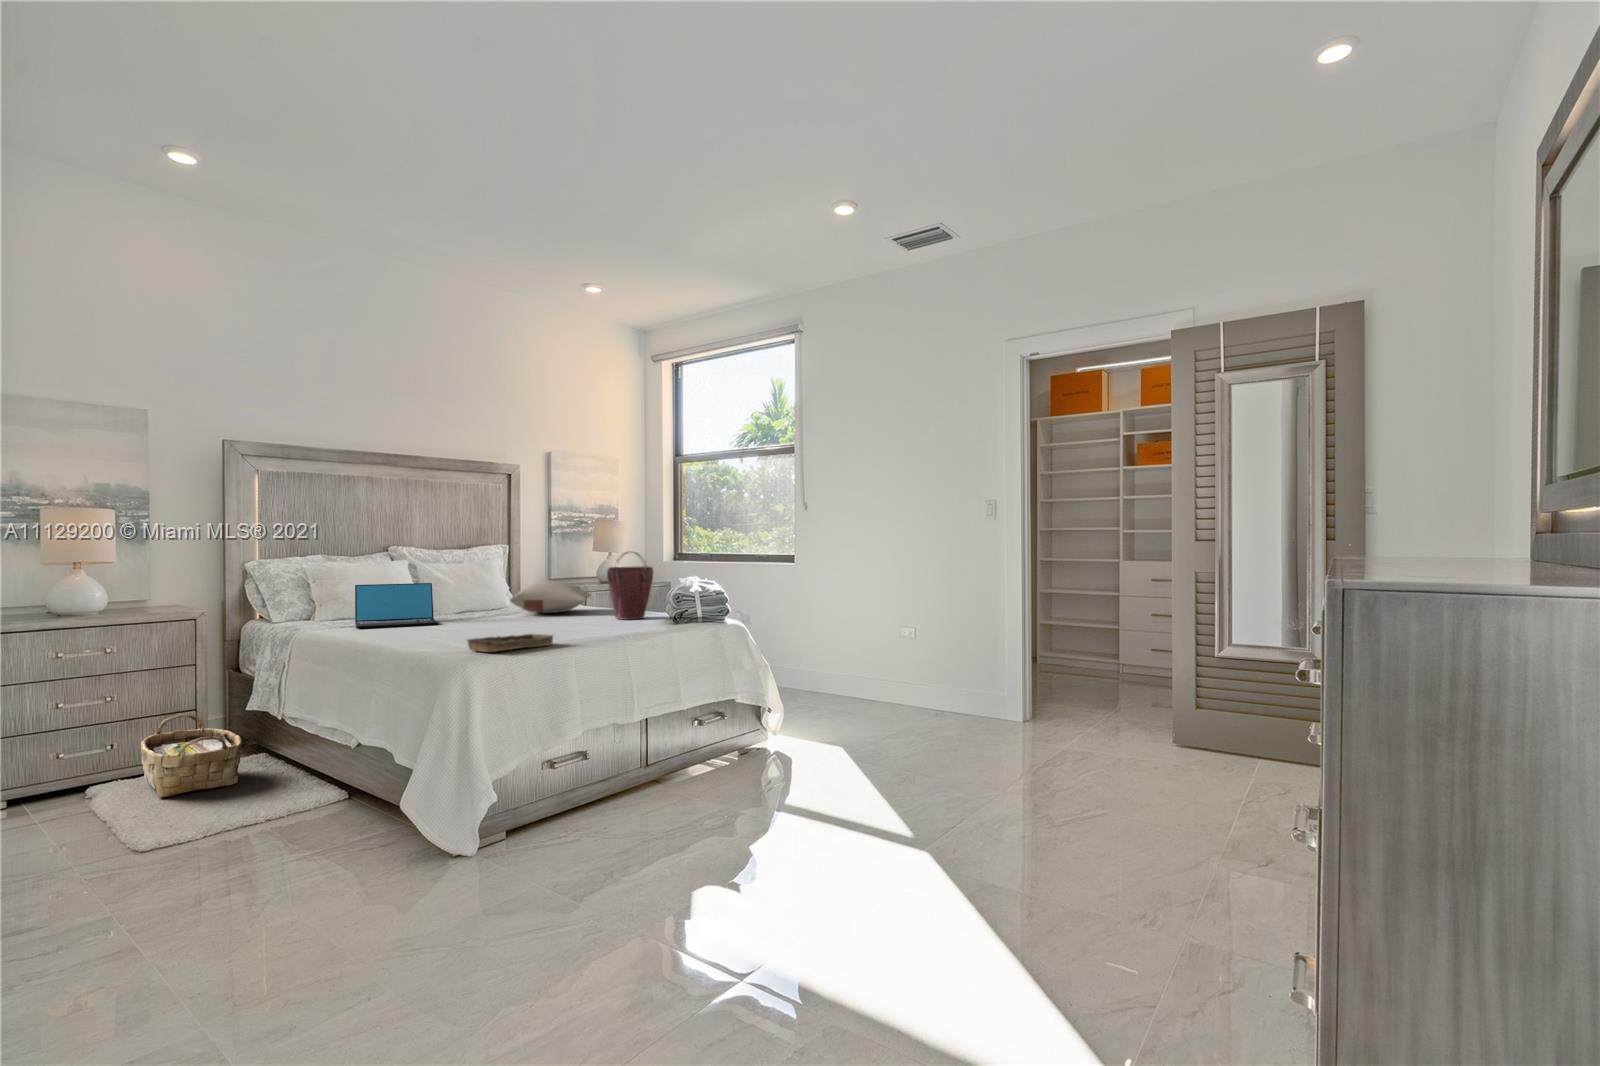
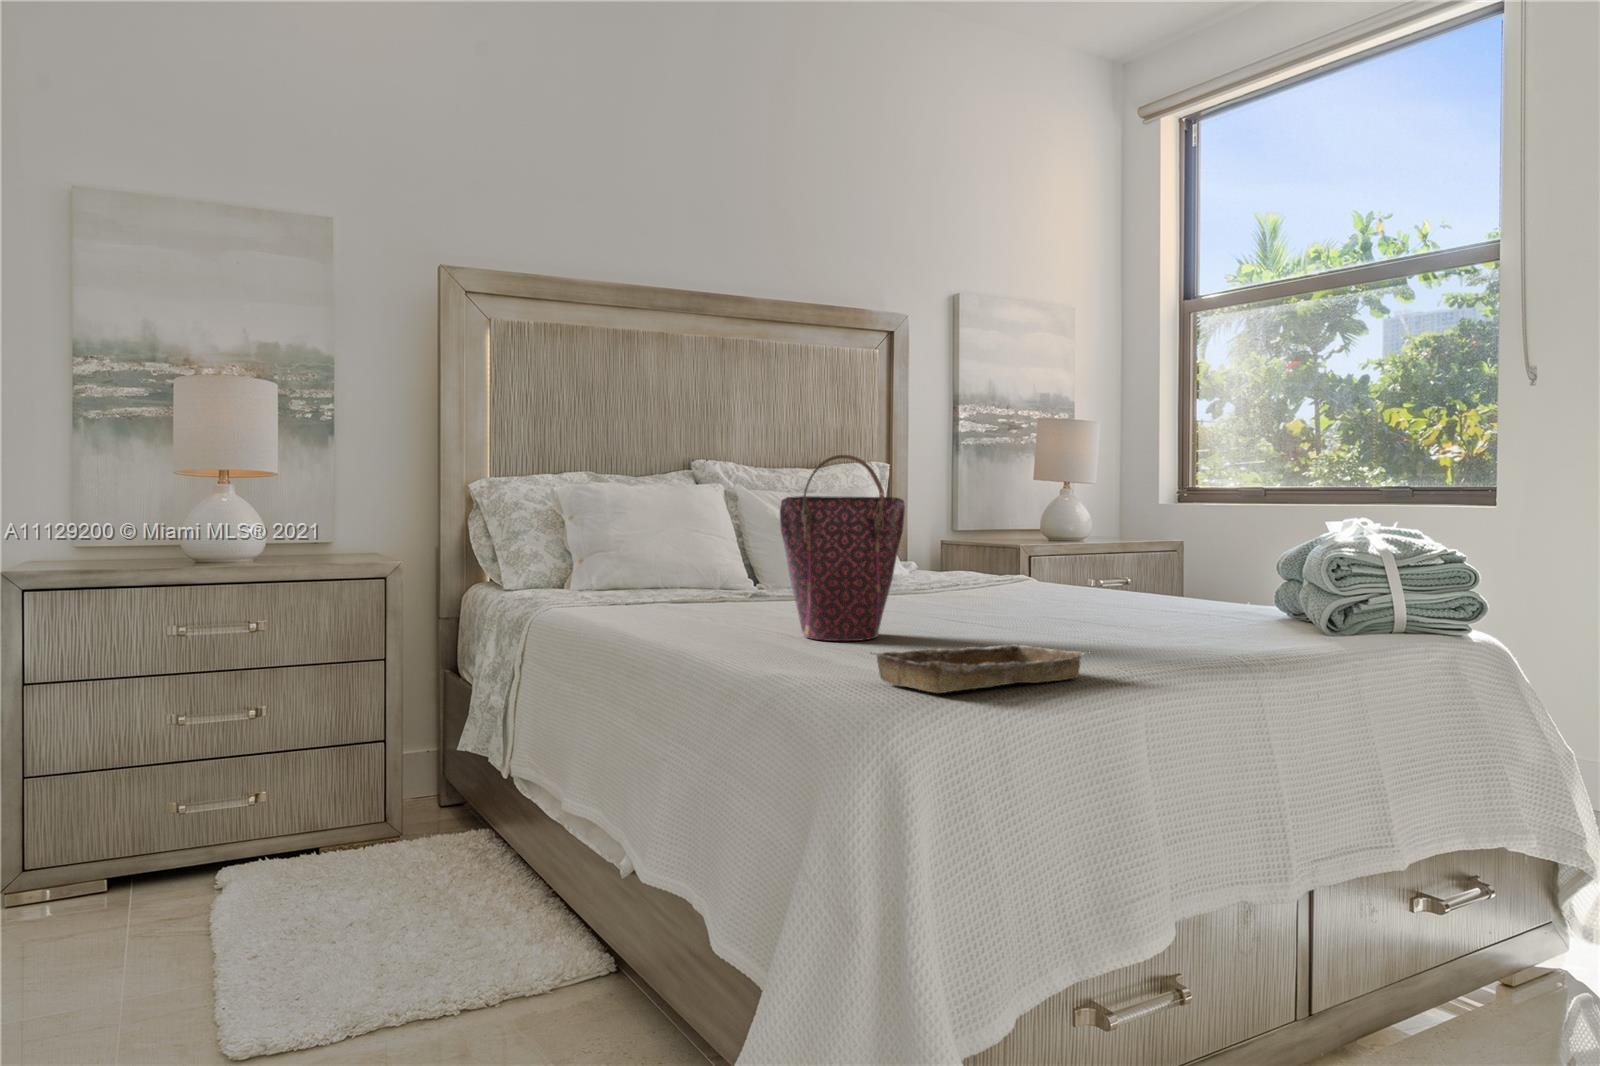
handbag: present [607,552,653,620] -> present [780,455,905,641]
pillow: present [510,582,590,613] -> none [914,531,1071,592]
laptop: present [355,583,438,628] -> none [635,524,784,609]
woven basket: present [141,714,242,798] -> none [283,750,443,914]

